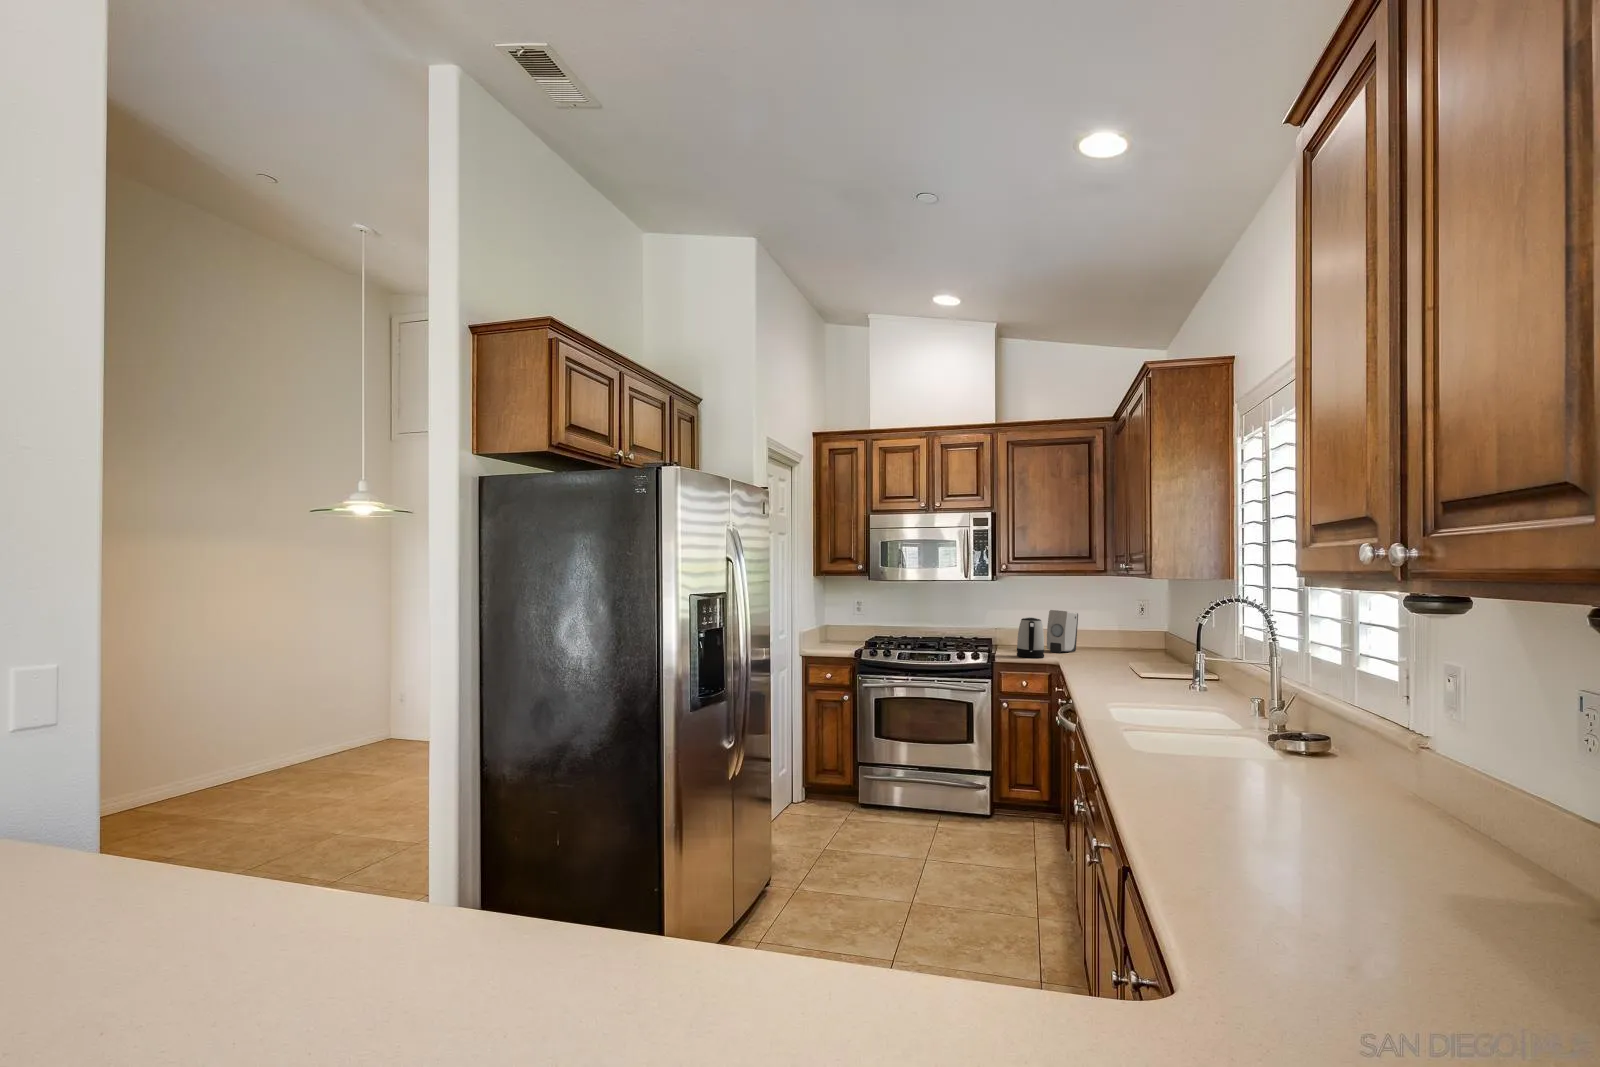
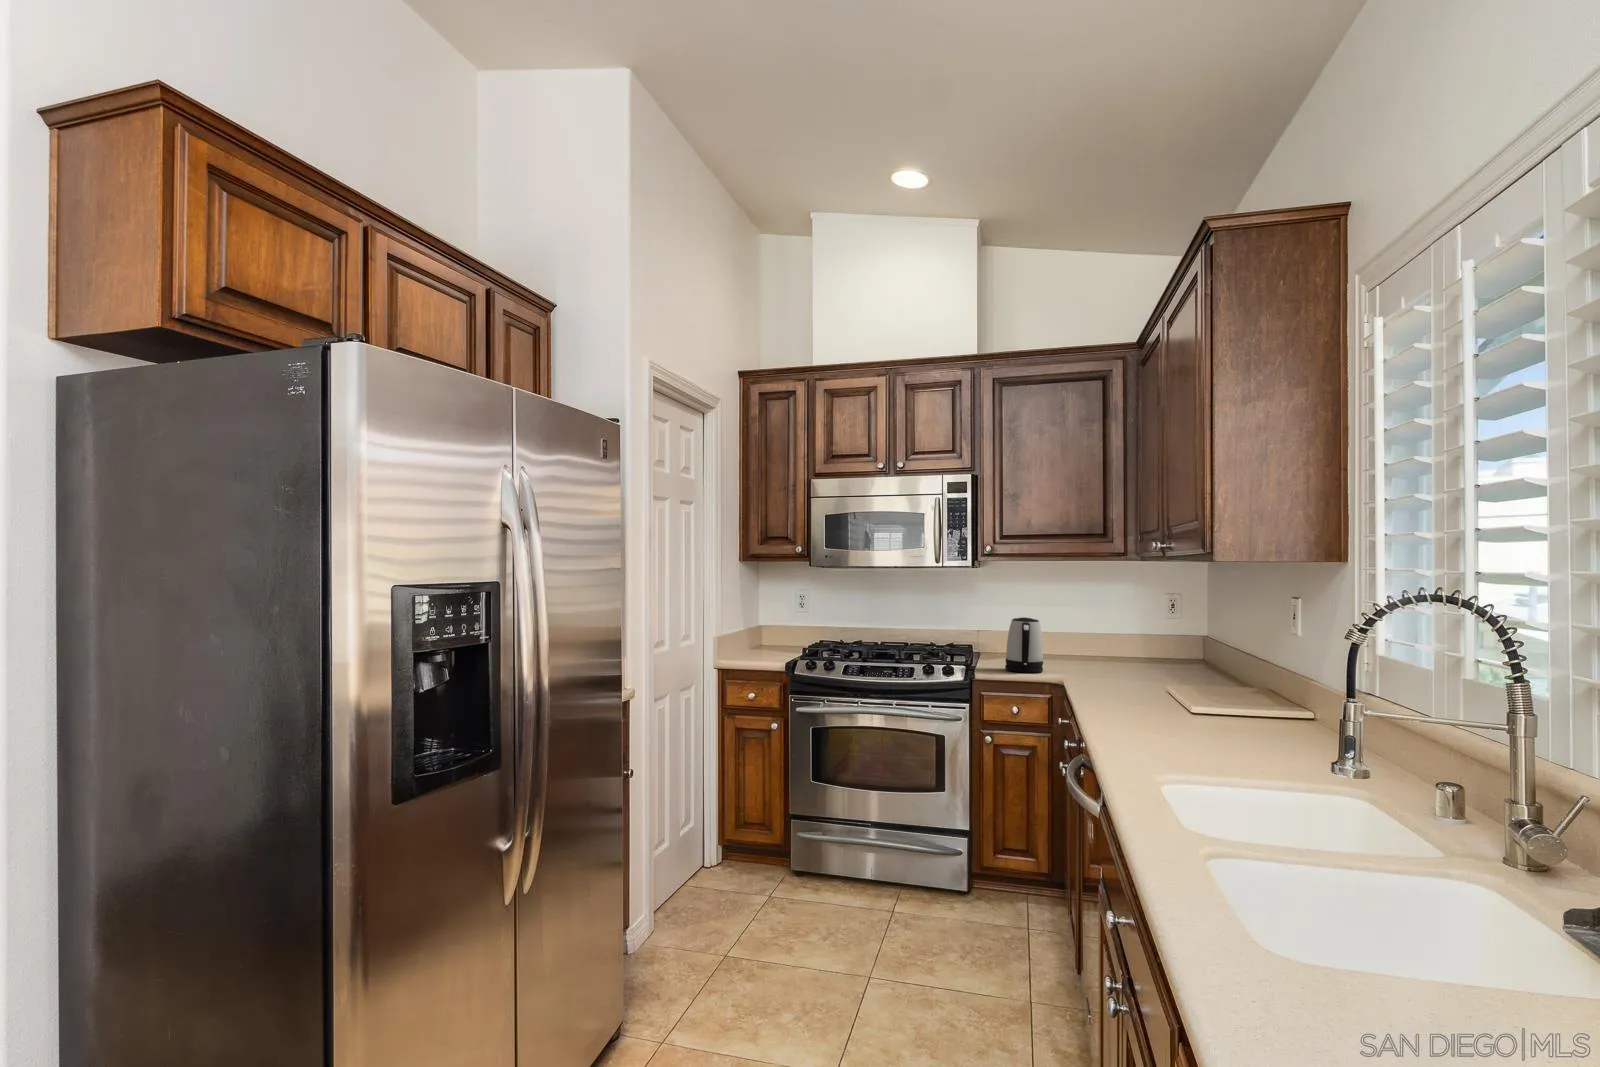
soap dispenser: present [1047,610,1078,653] -> none [1046,607,1088,664]

